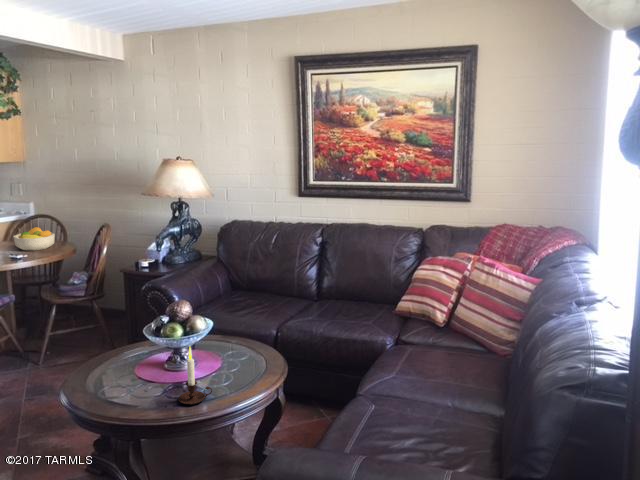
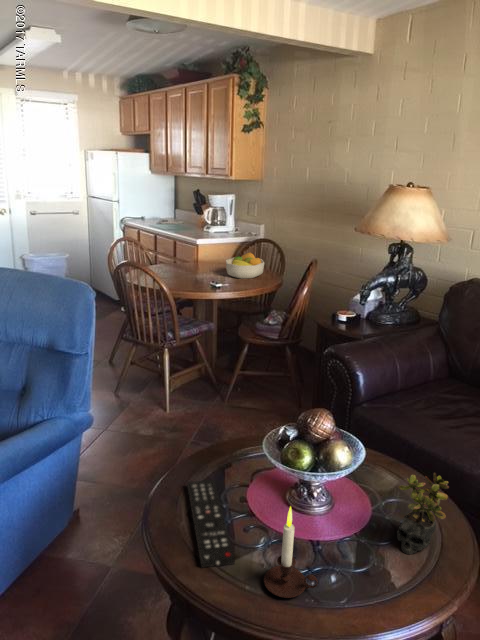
succulent plant: none [238,318,268,369] -> present [397,473,449,554]
remote control: none [92,373,155,411] -> present [187,480,235,568]

